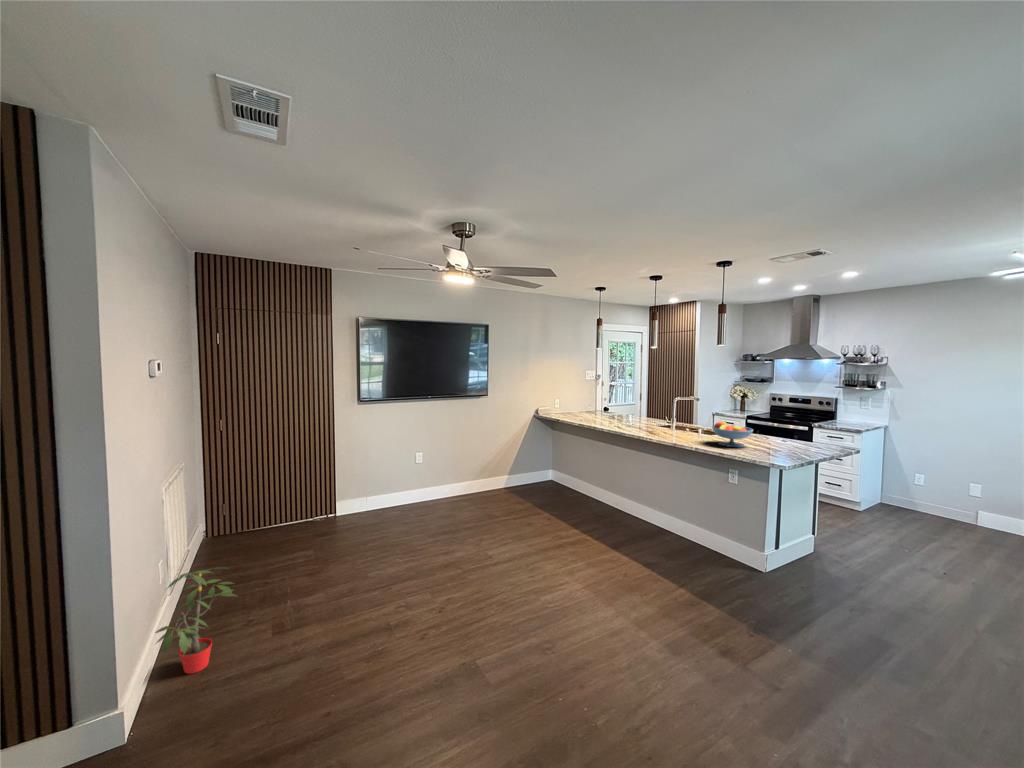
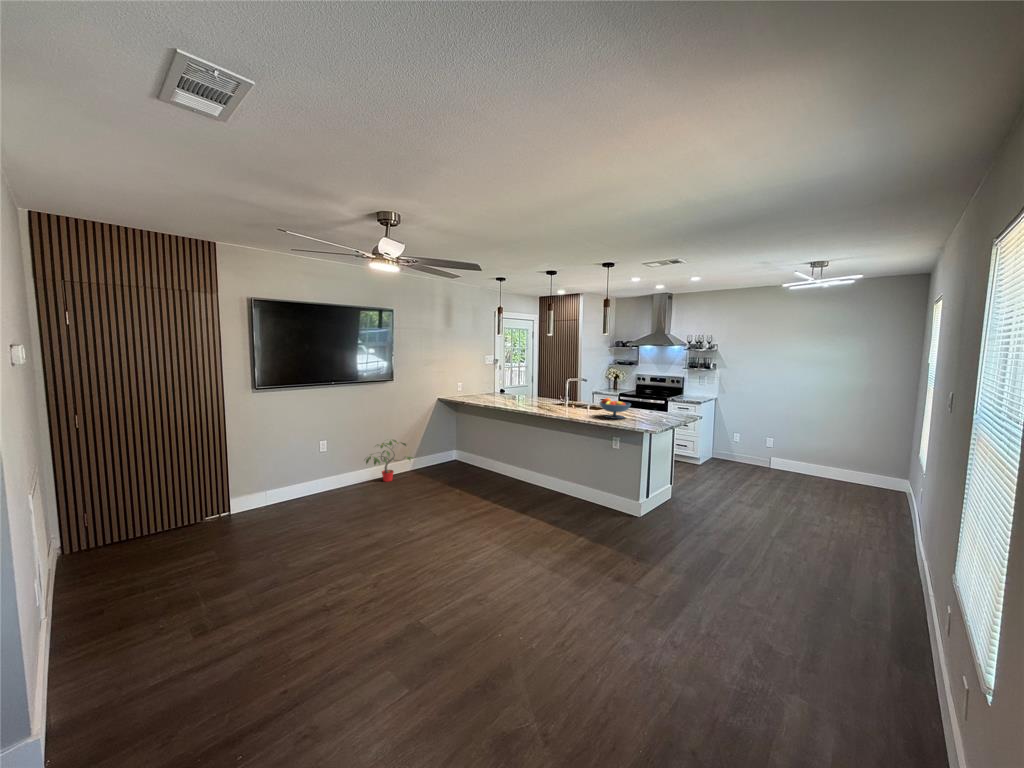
potted plant: present [155,567,236,674] -> present [366,440,413,482]

